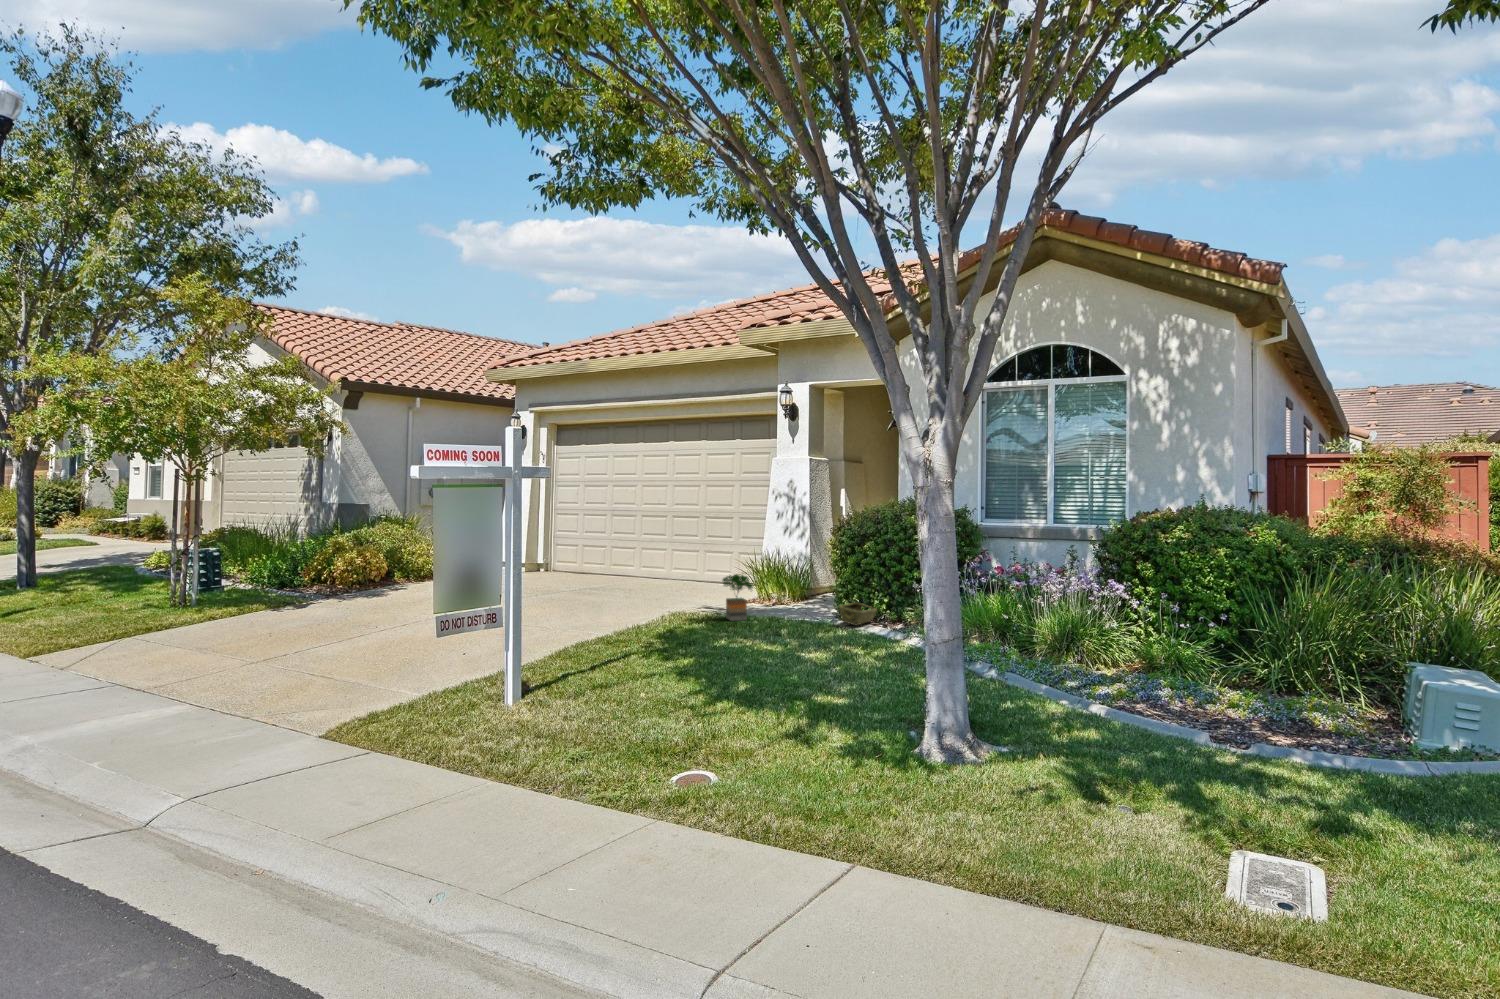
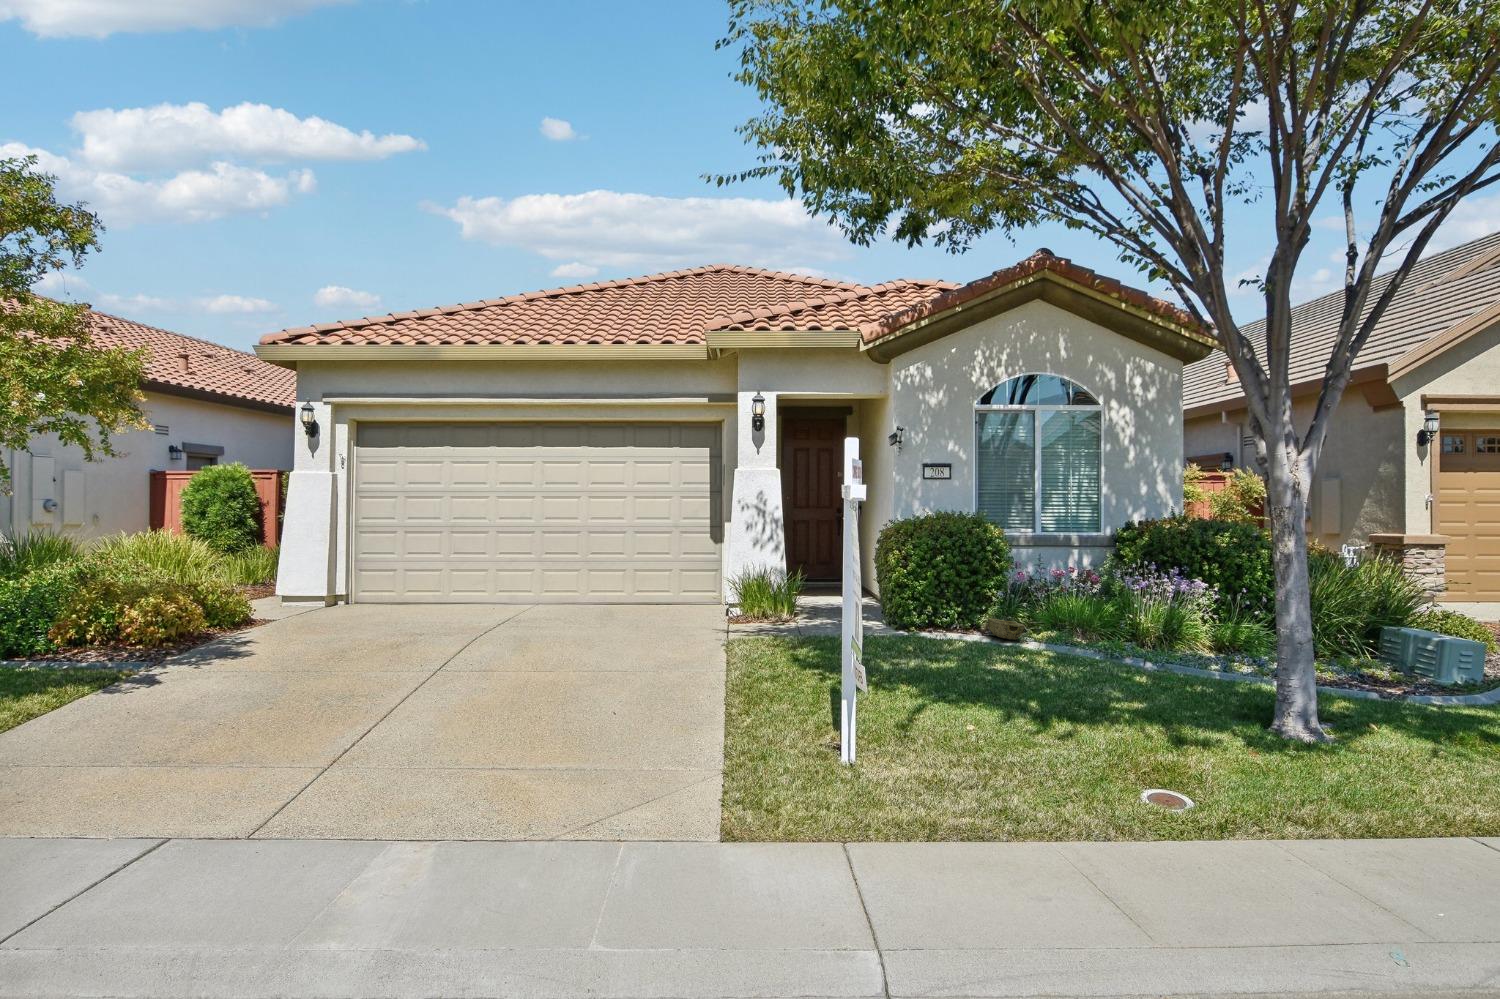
potted tree: present [723,574,753,621] -> none [888,600,925,651]

